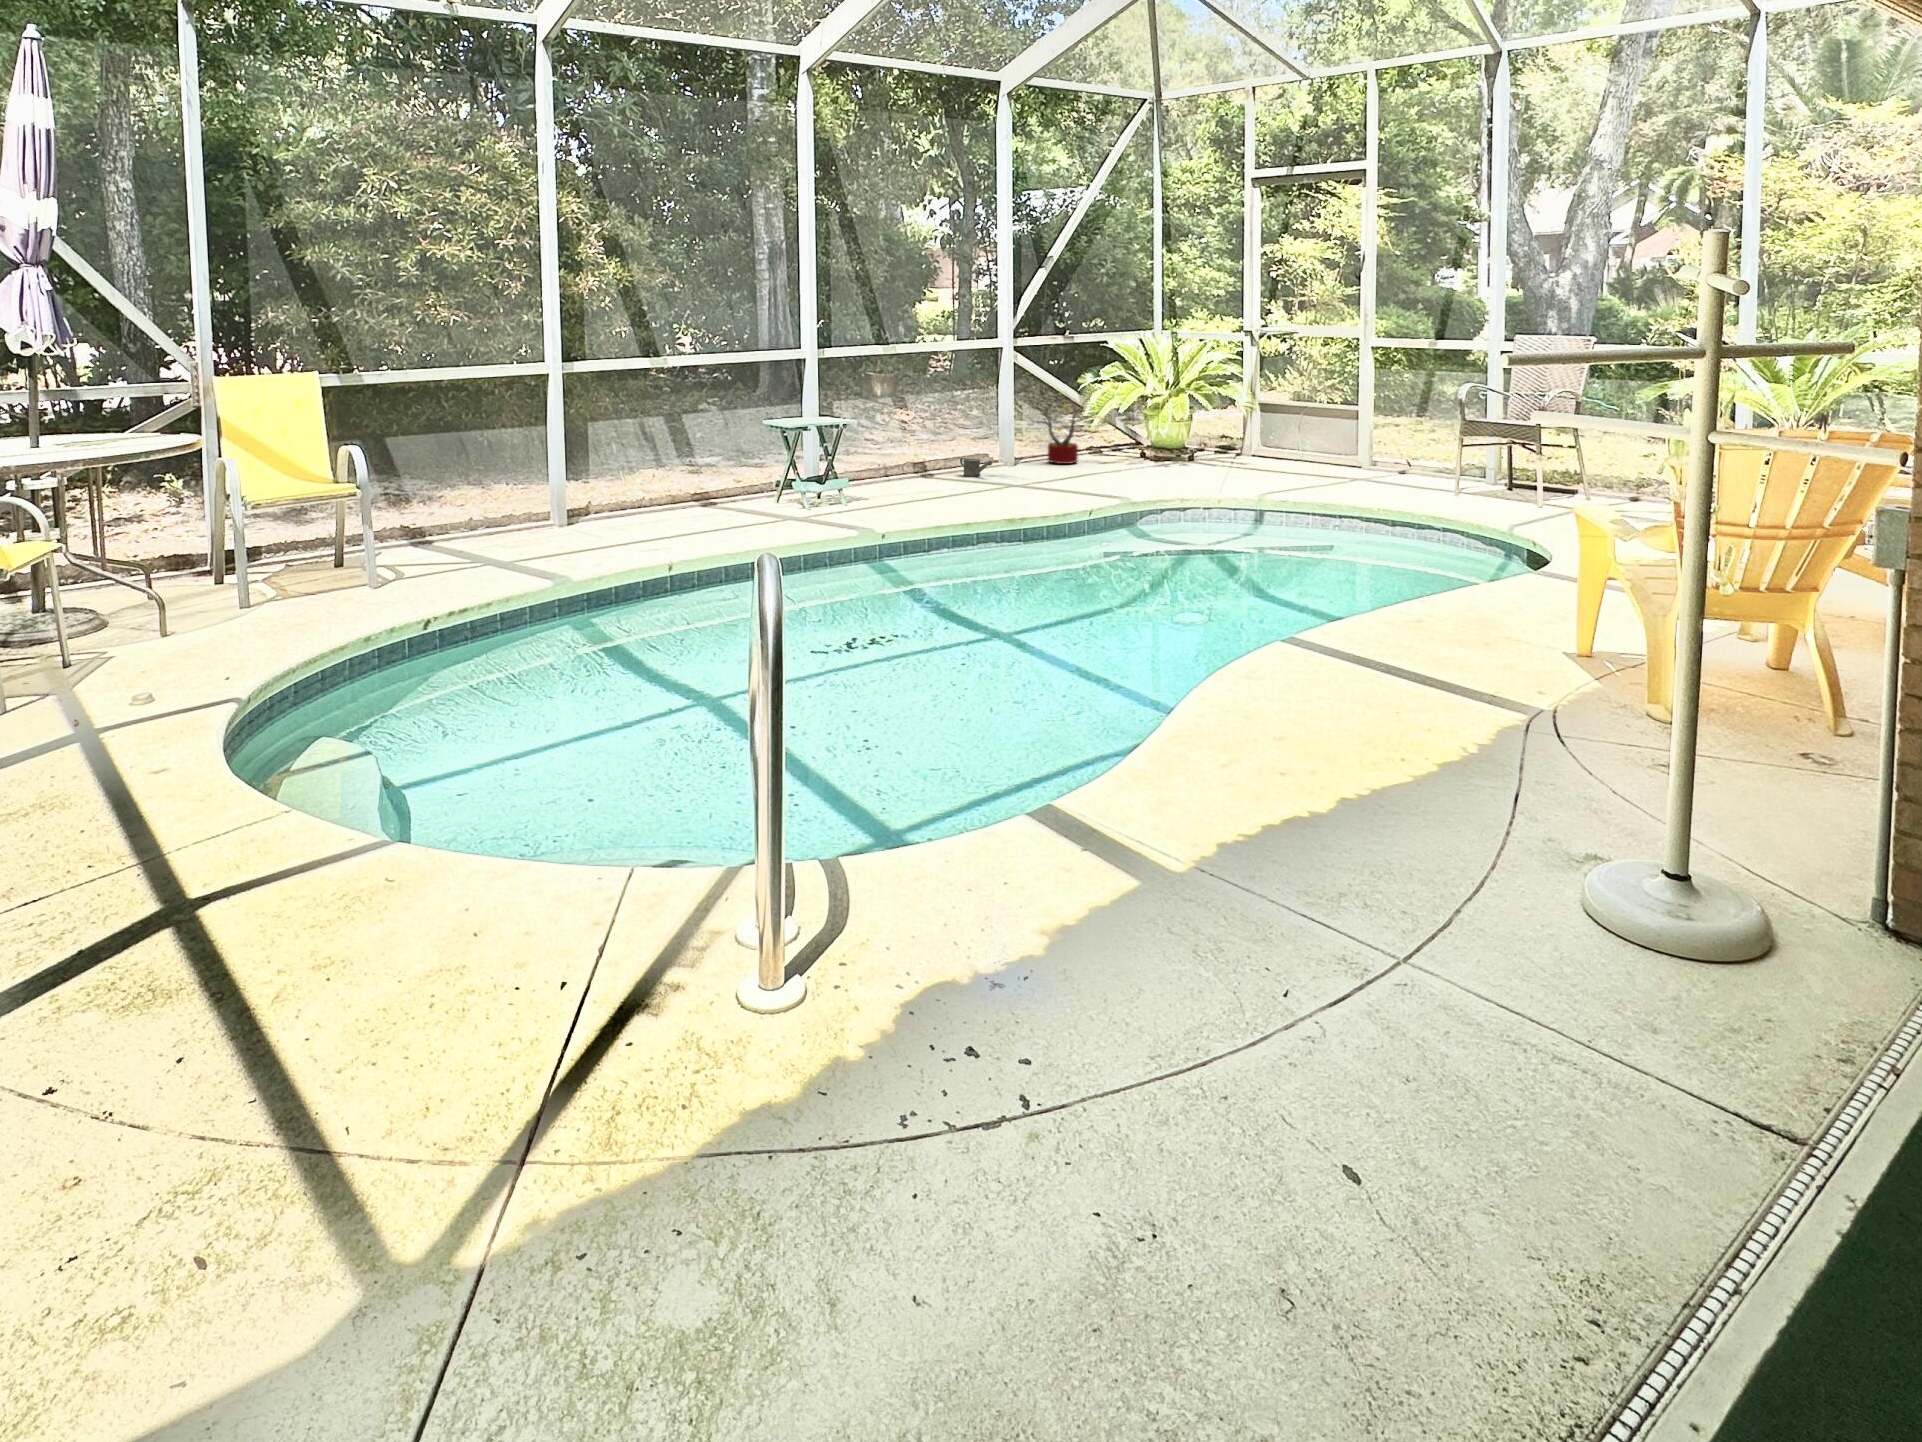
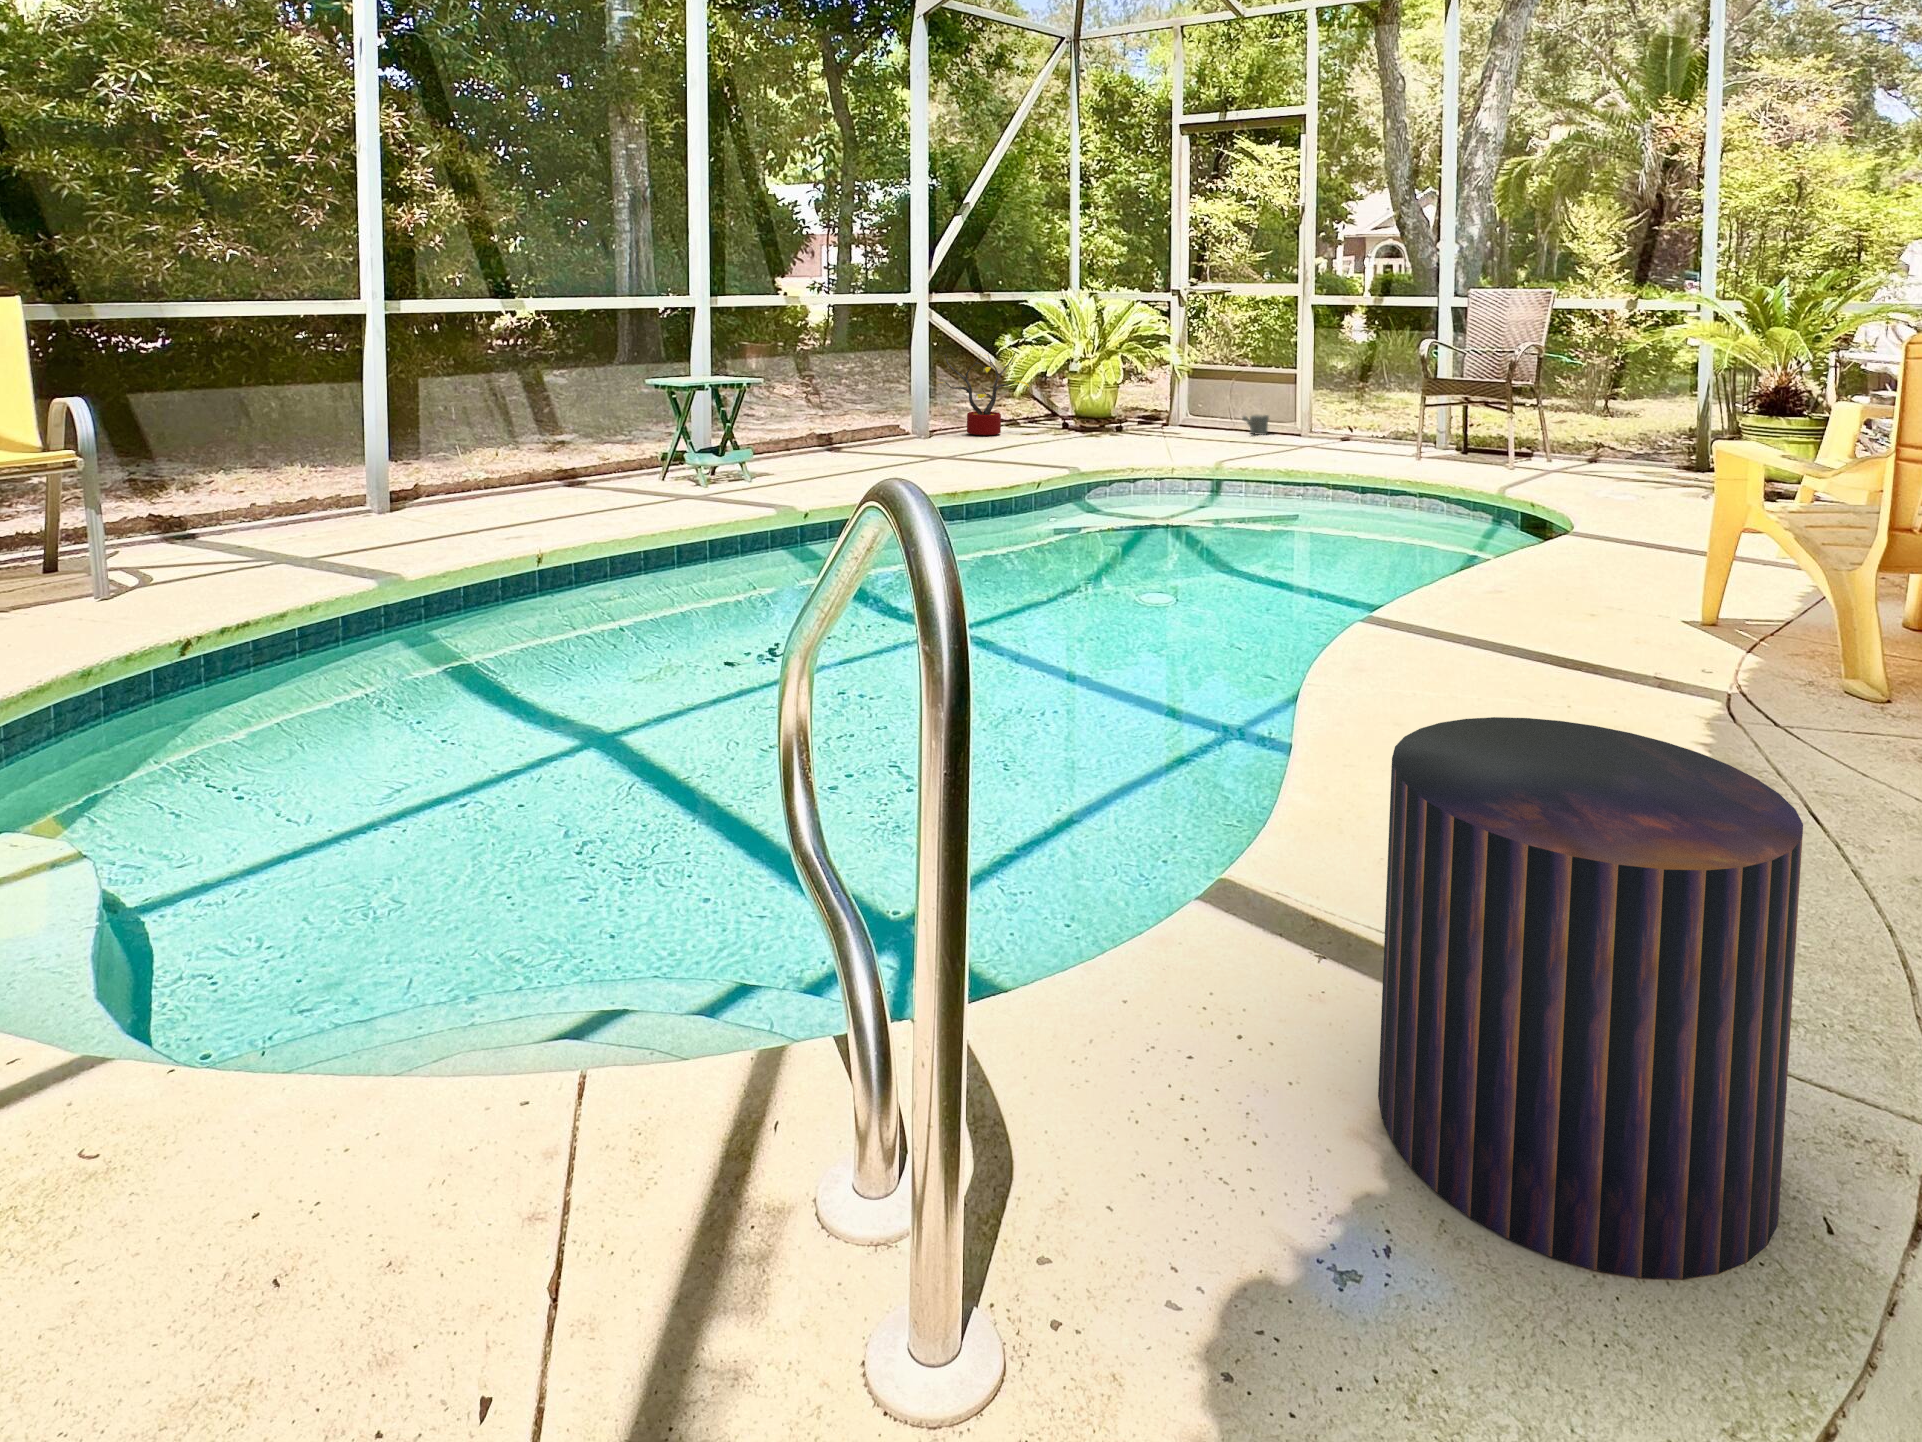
watering can: present [960,458,992,477] -> present [1242,415,1269,435]
pouf: none [1061,706,1292,1023] -> present [1378,717,1803,1279]

